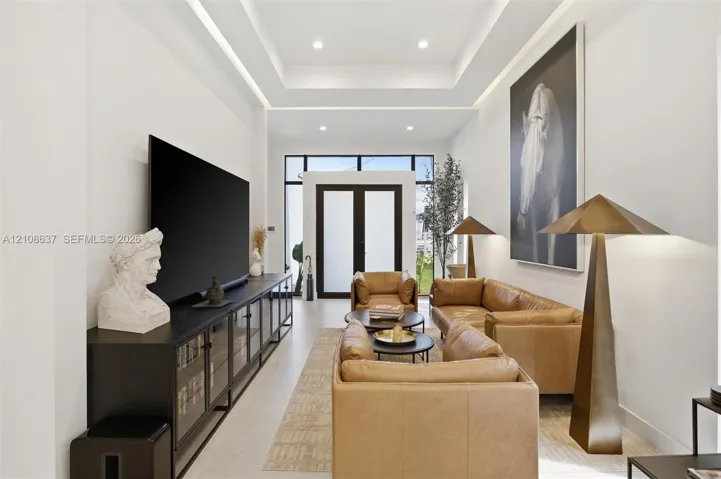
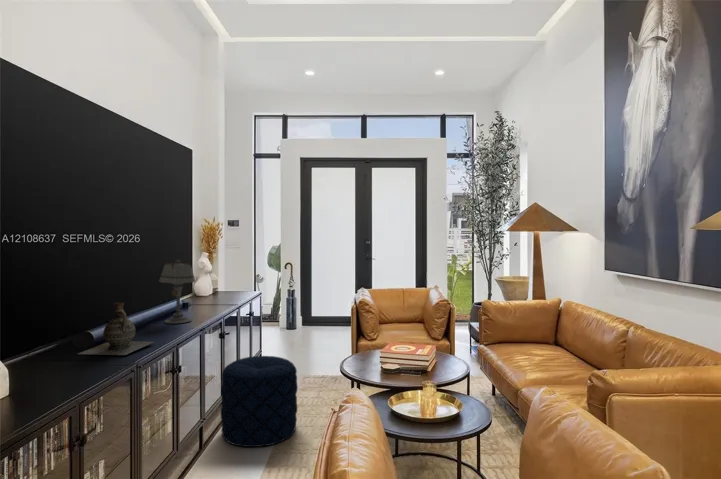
table lamp: none [233,252,255,291] -> present [159,260,195,324]
pouf: none [271,312,318,367] -> present [221,356,298,447]

